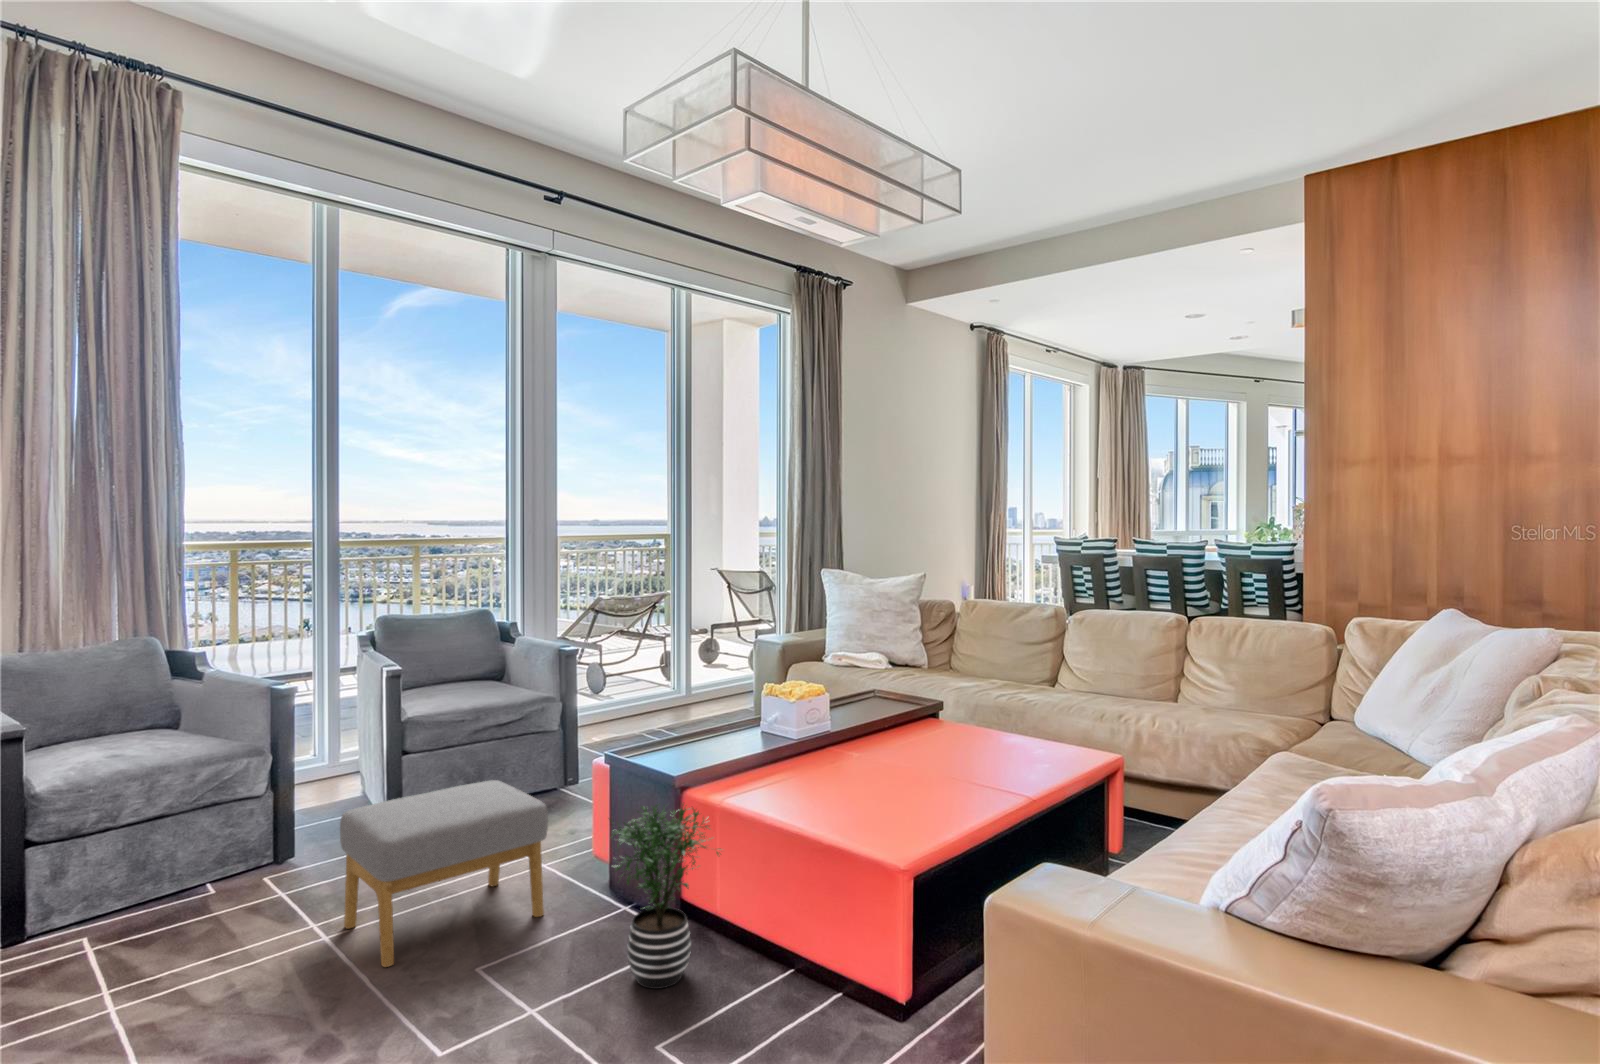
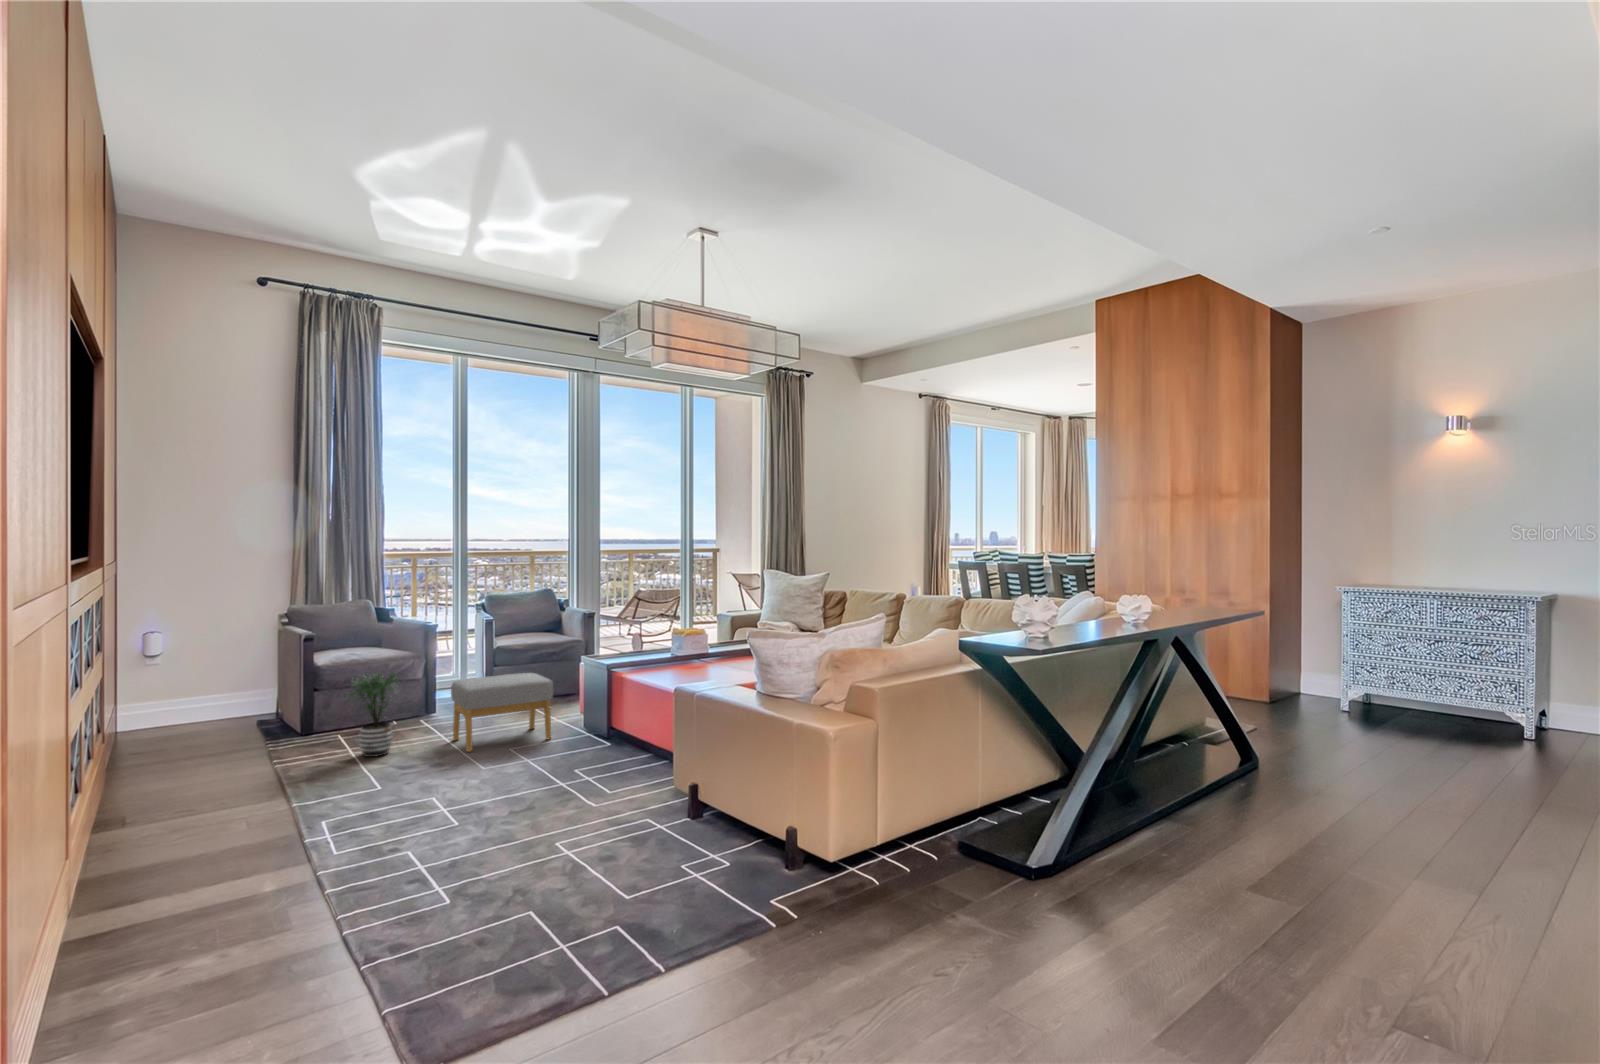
potted plant: present [613,804,719,989] -> present [344,672,399,757]

